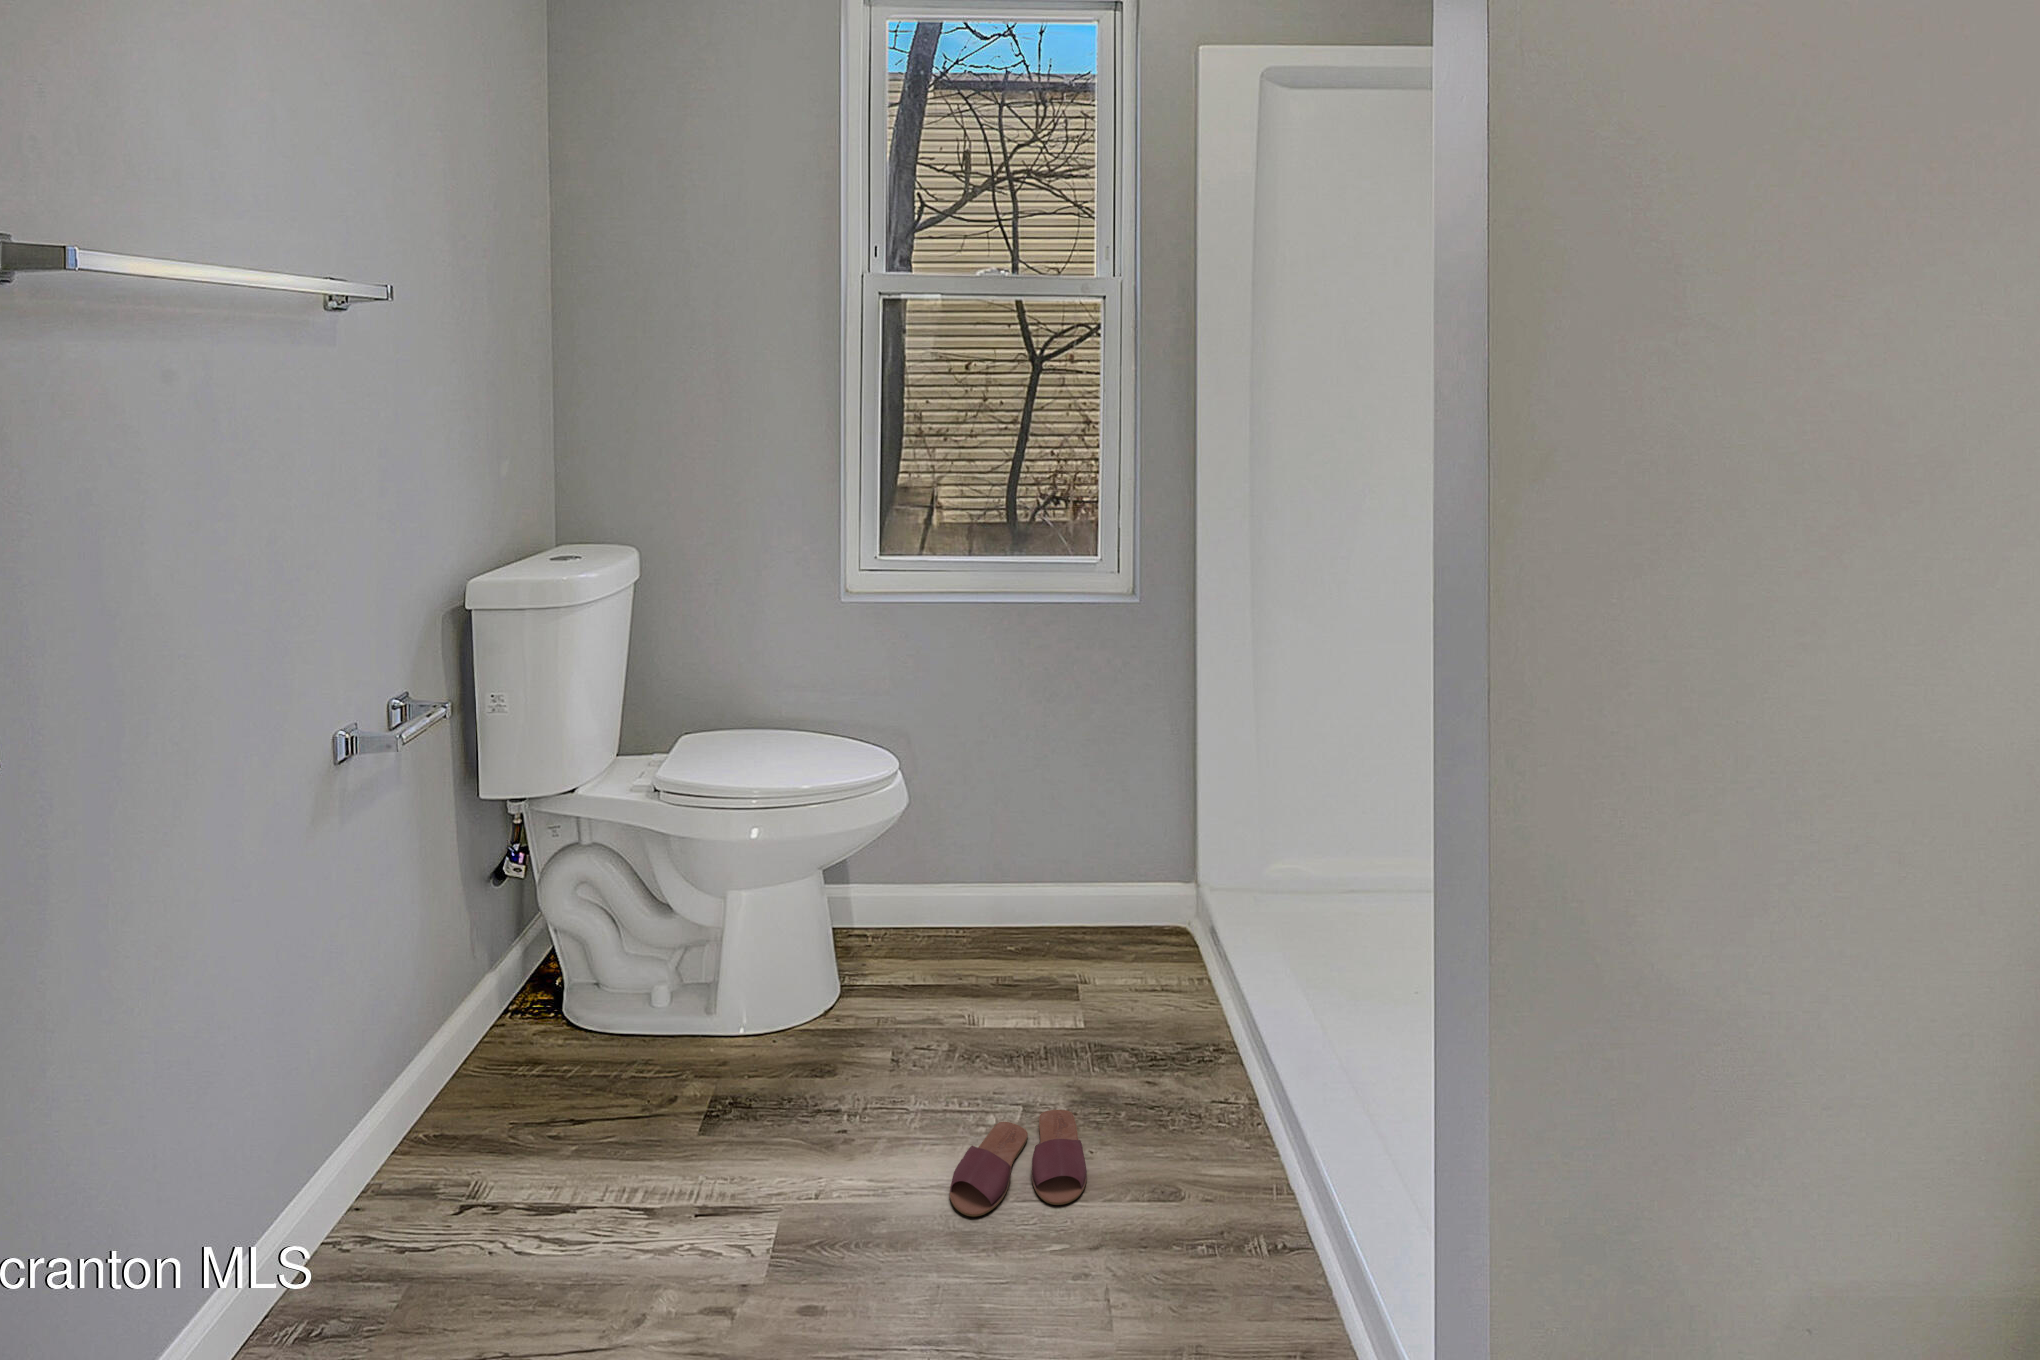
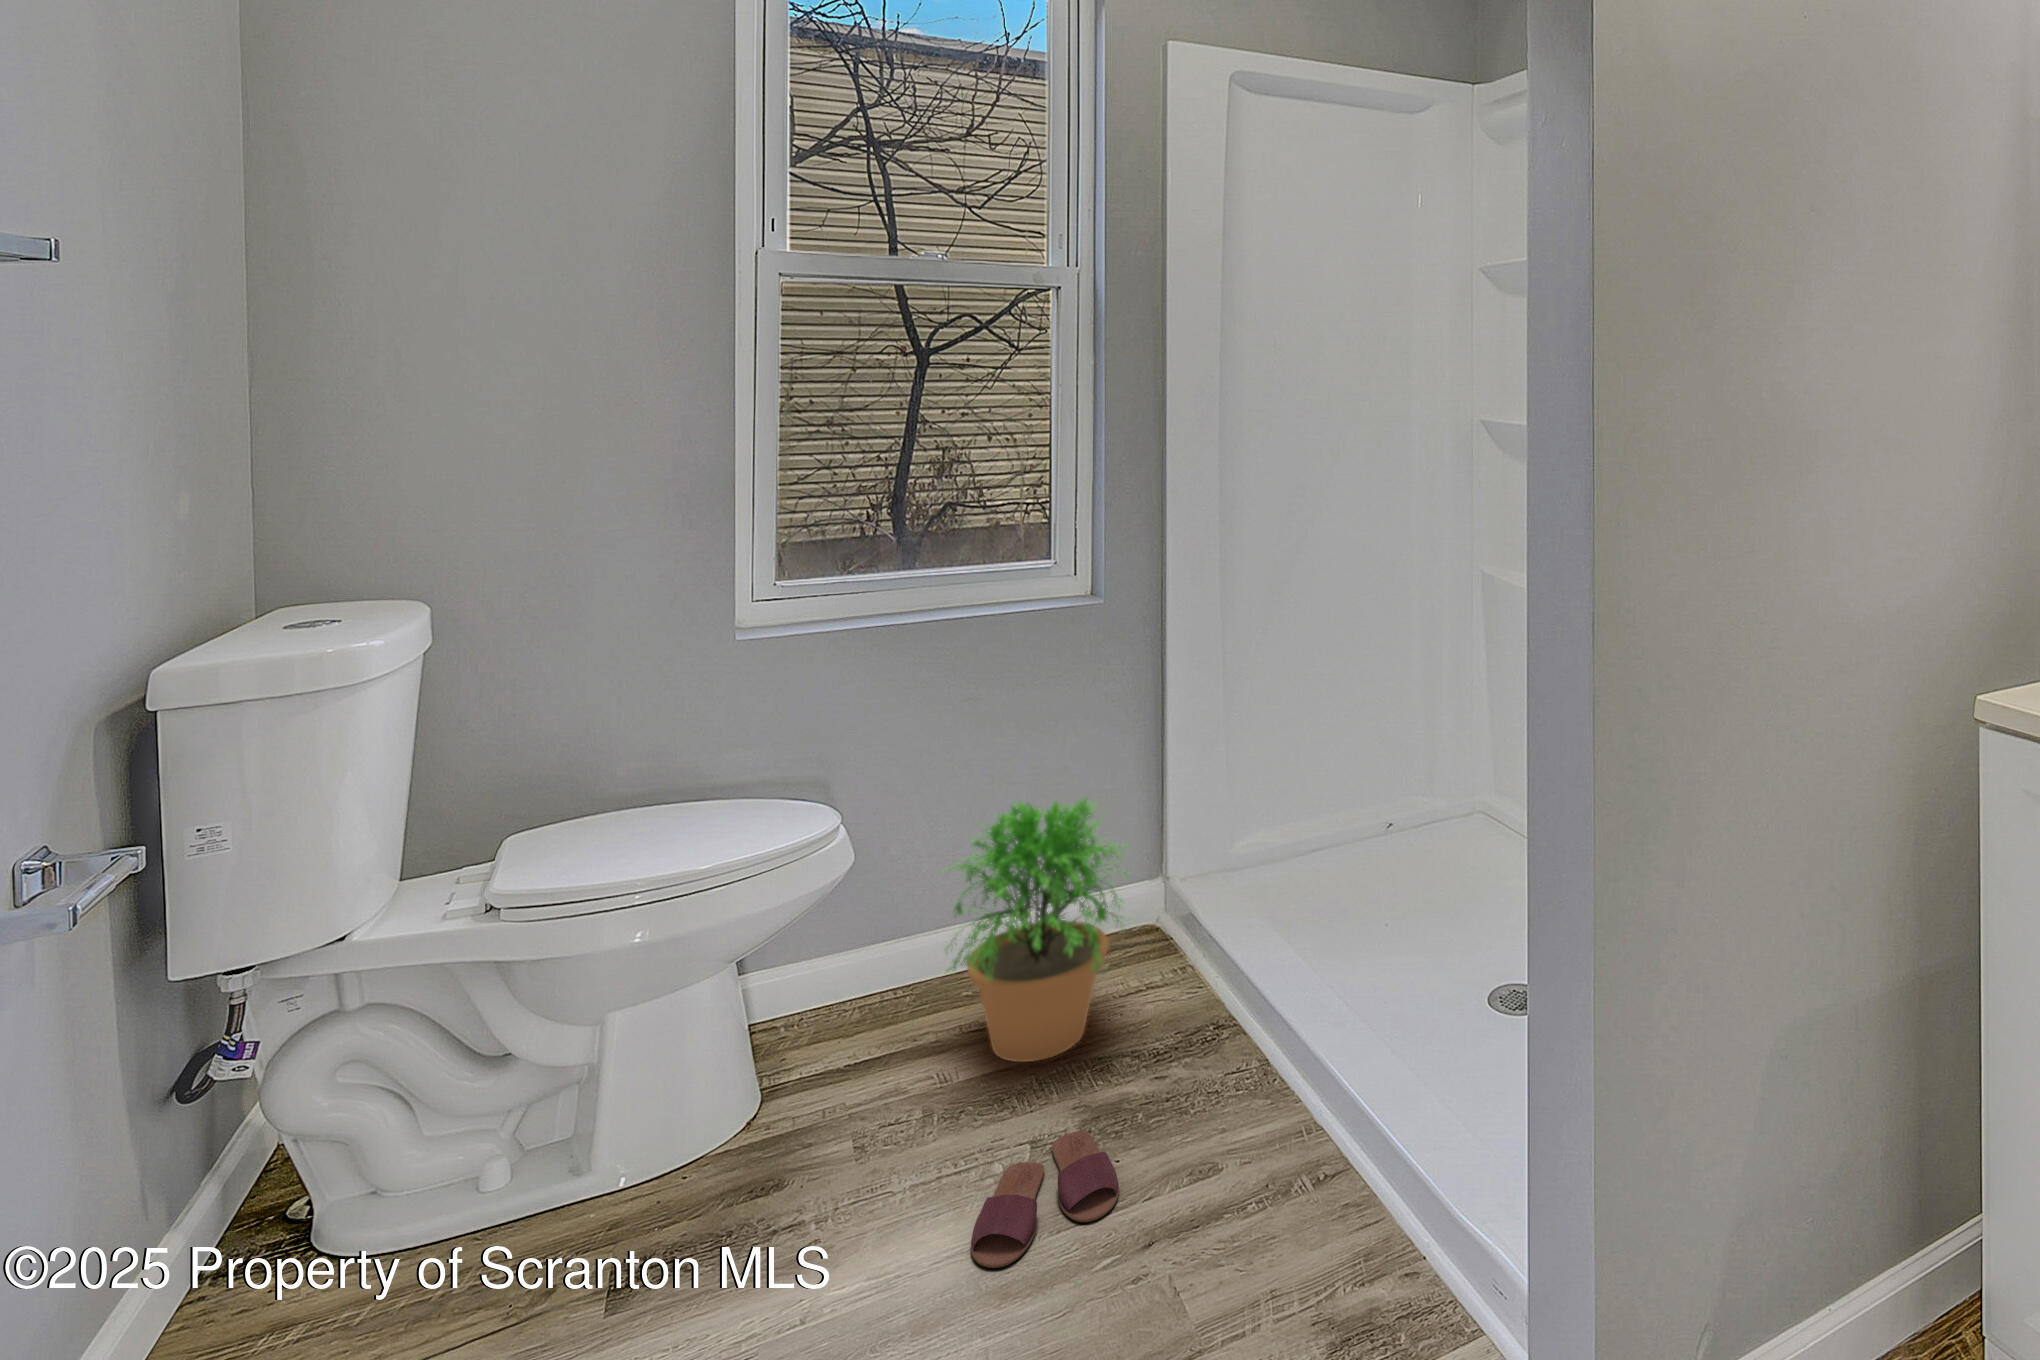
potted plant: none [976,779,1140,1029] -> present [945,797,1128,1062]

